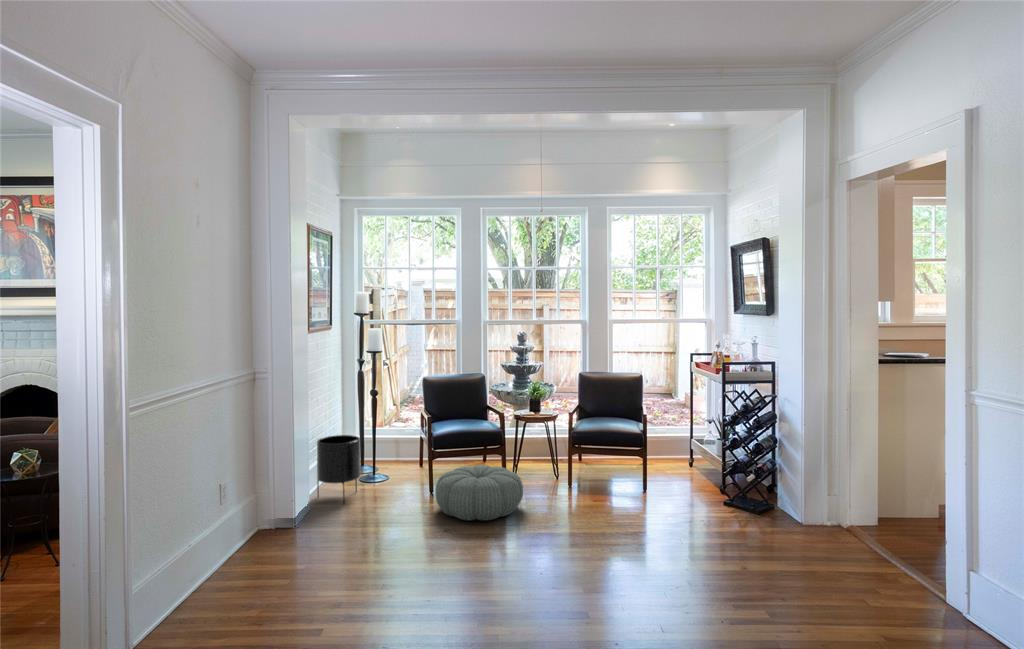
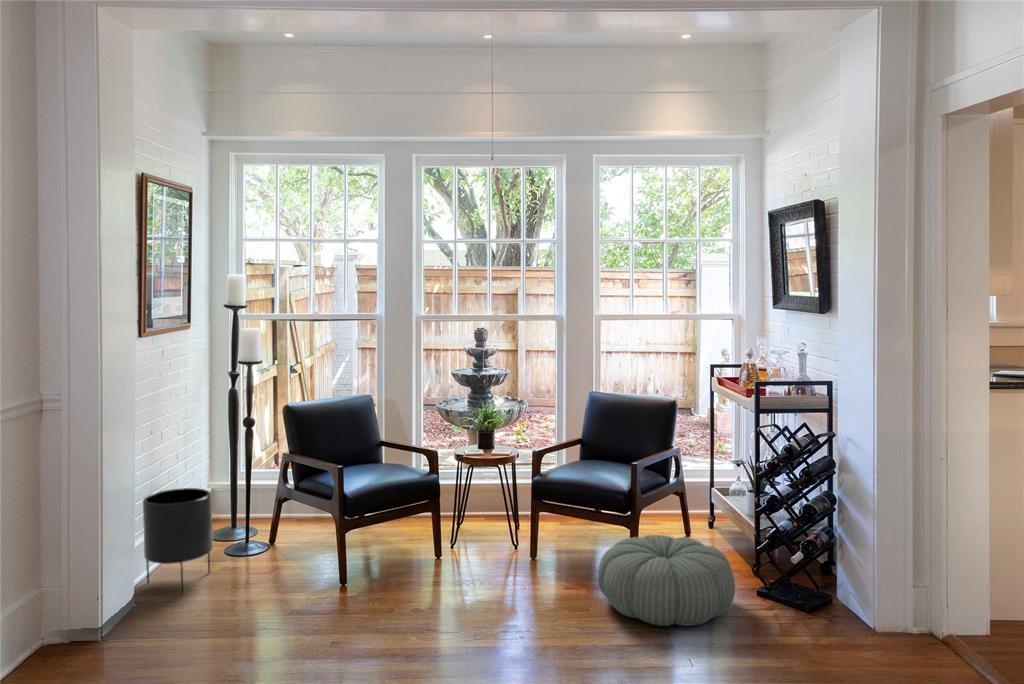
pouf: present [435,465,523,520] -> present [598,535,735,626]

